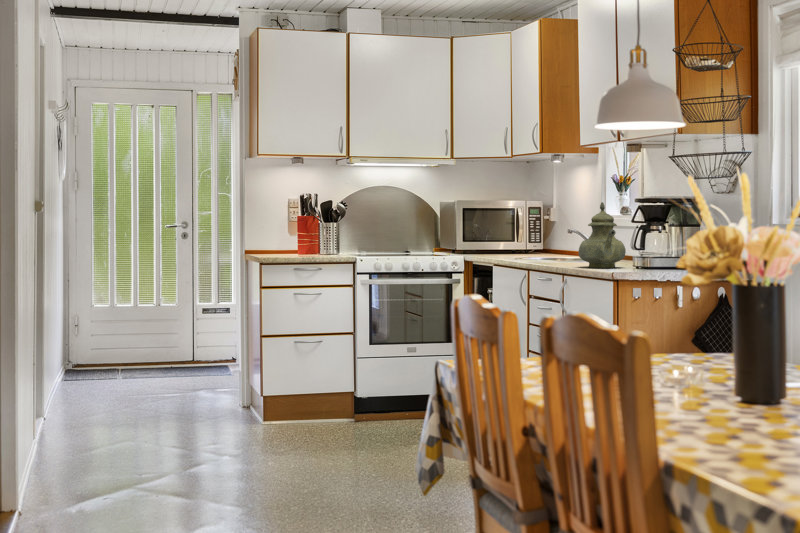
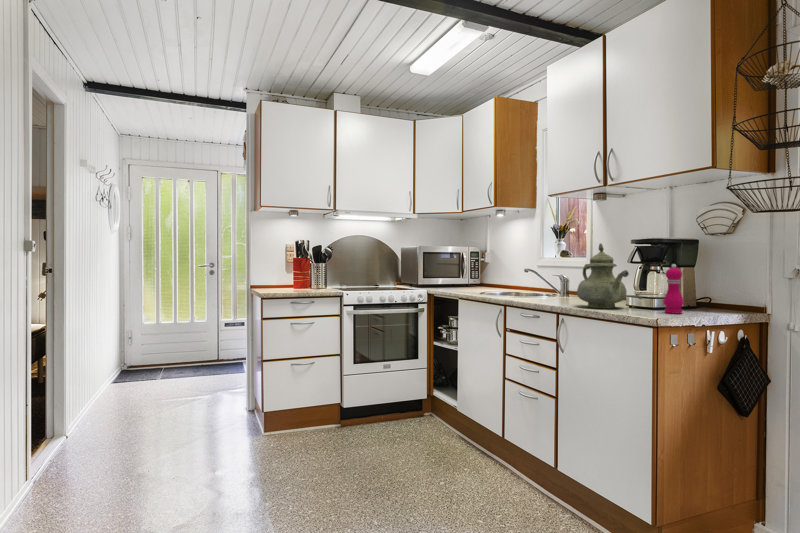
pepper mill: none [643,223,660,270] -> present [664,264,684,314]

